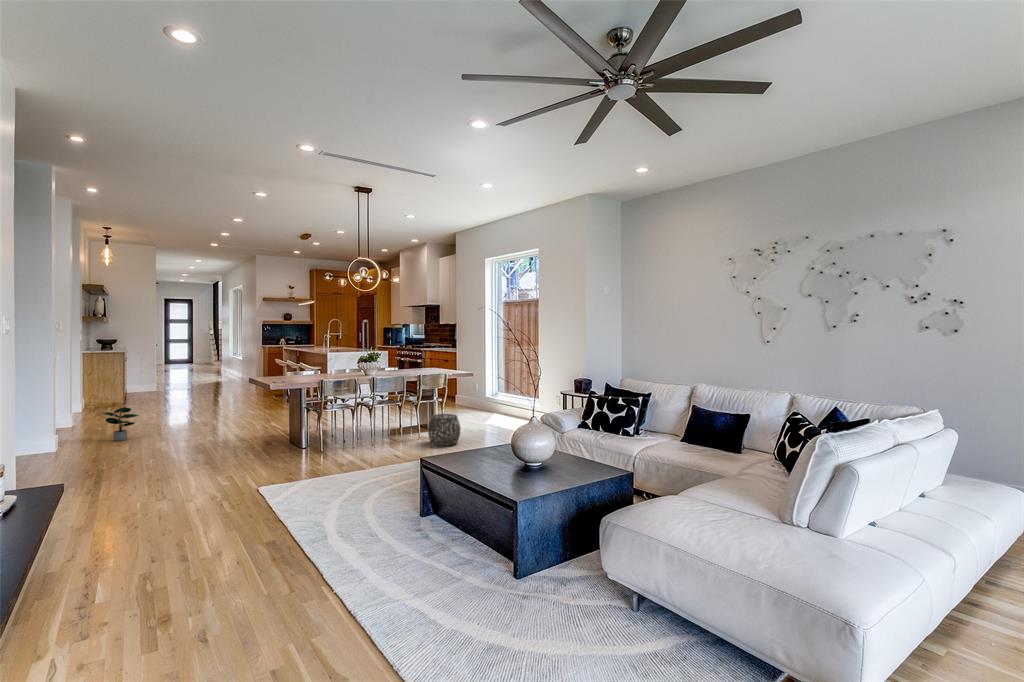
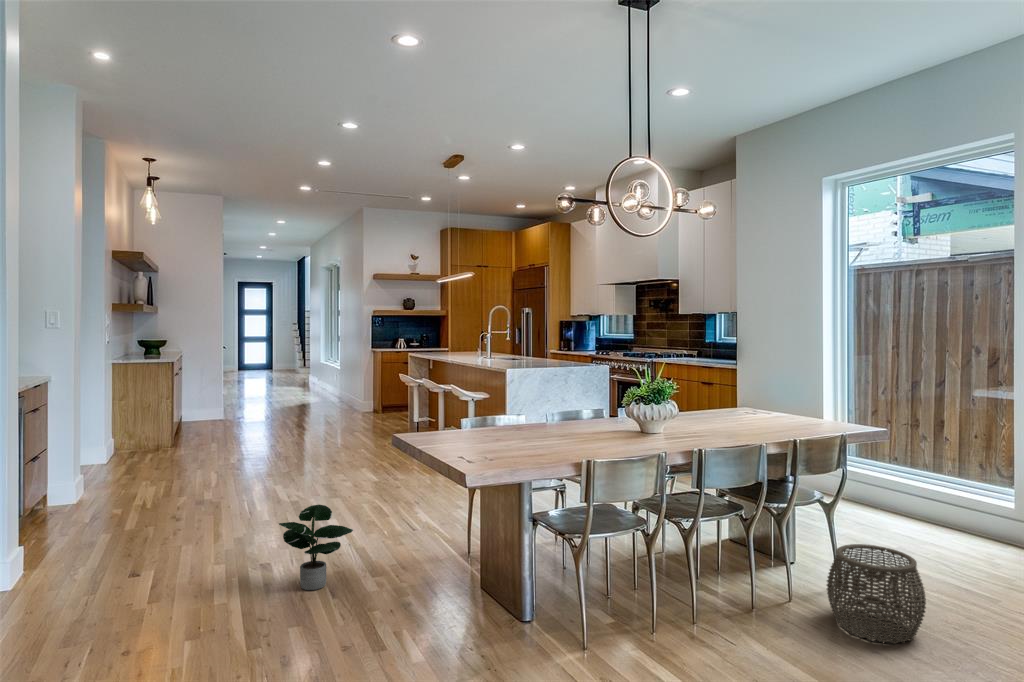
potted plant: present [103,407,138,441] -> present [279,505,353,590]

